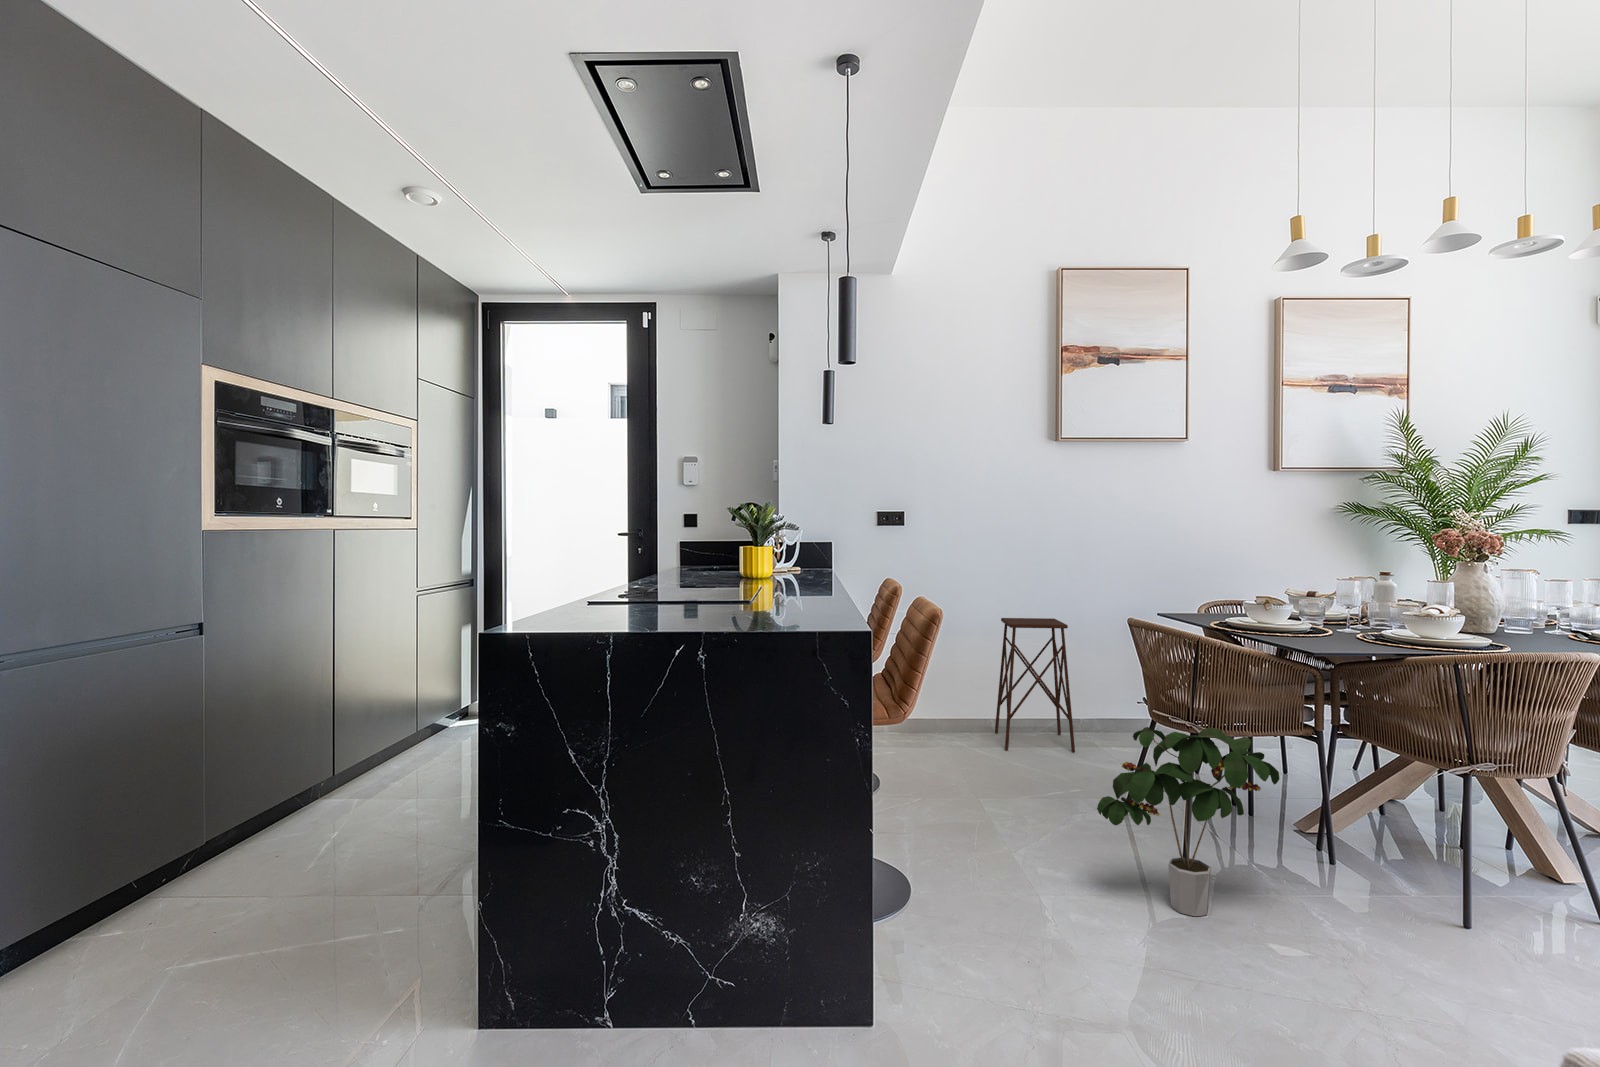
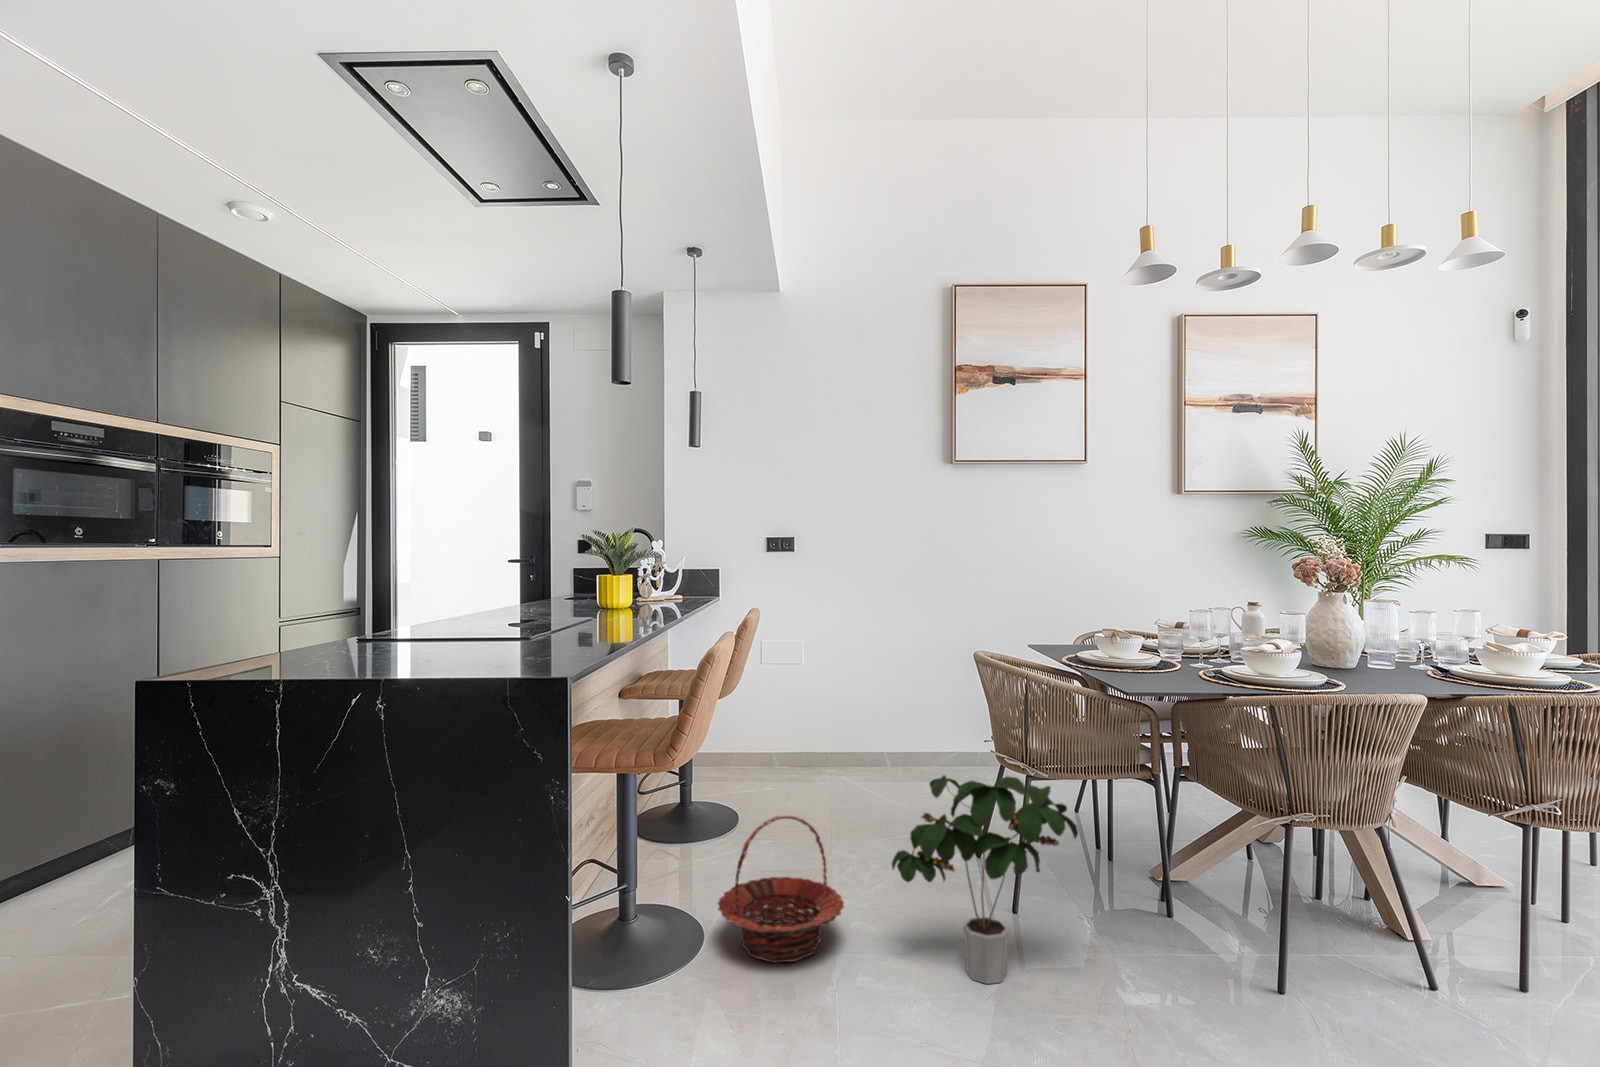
side table: present [995,618,1075,752] -> none [884,648,957,790]
basket: none [927,766,1048,899] -> present [718,816,844,962]

